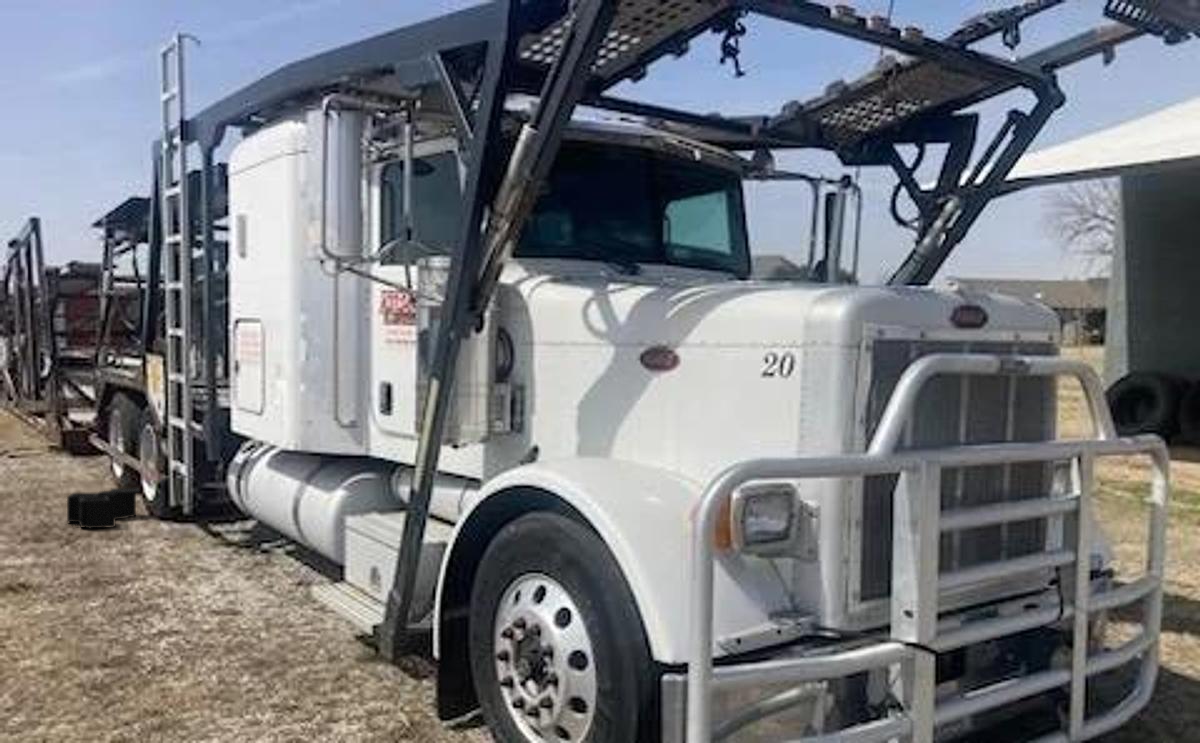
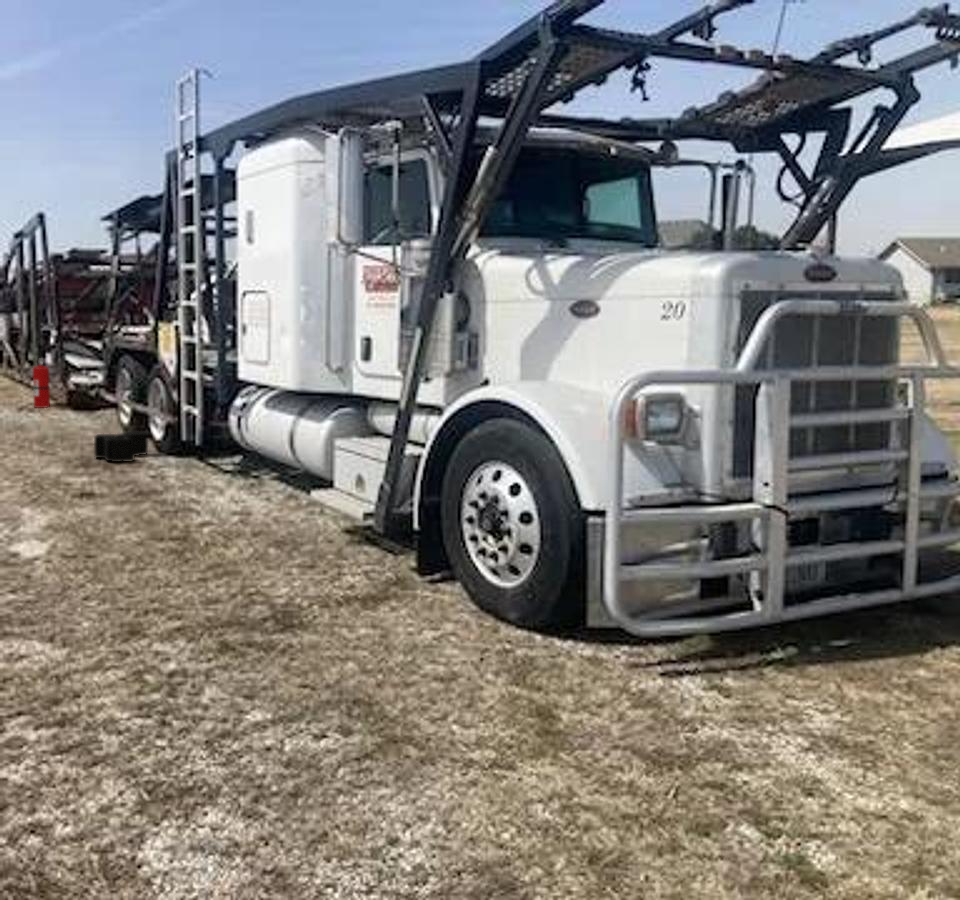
fire extinguisher: none [20,392,41,451] -> present [33,358,50,408]

